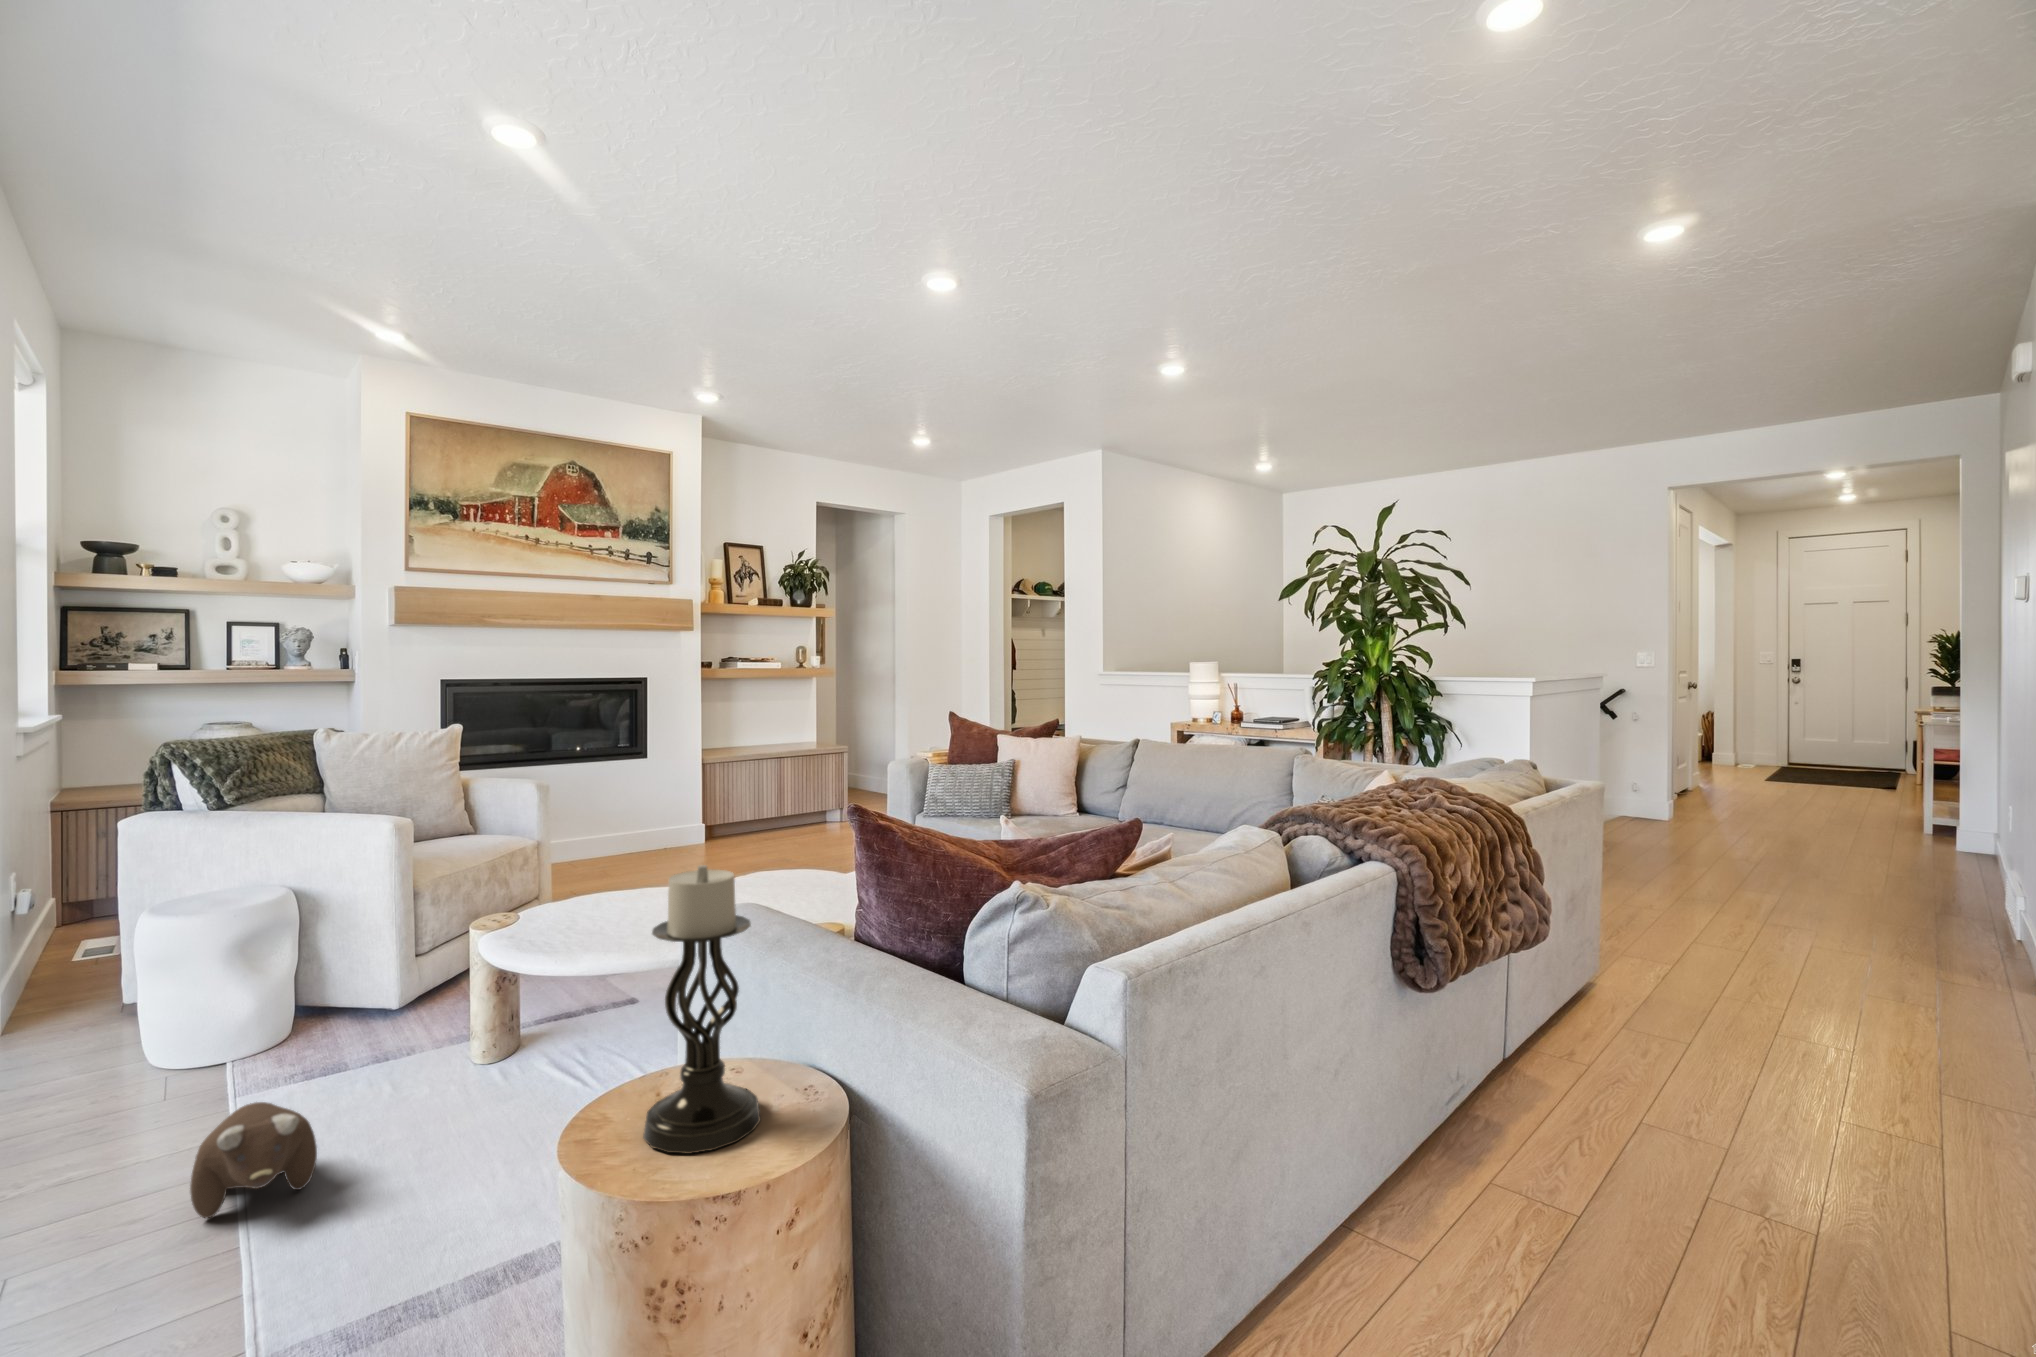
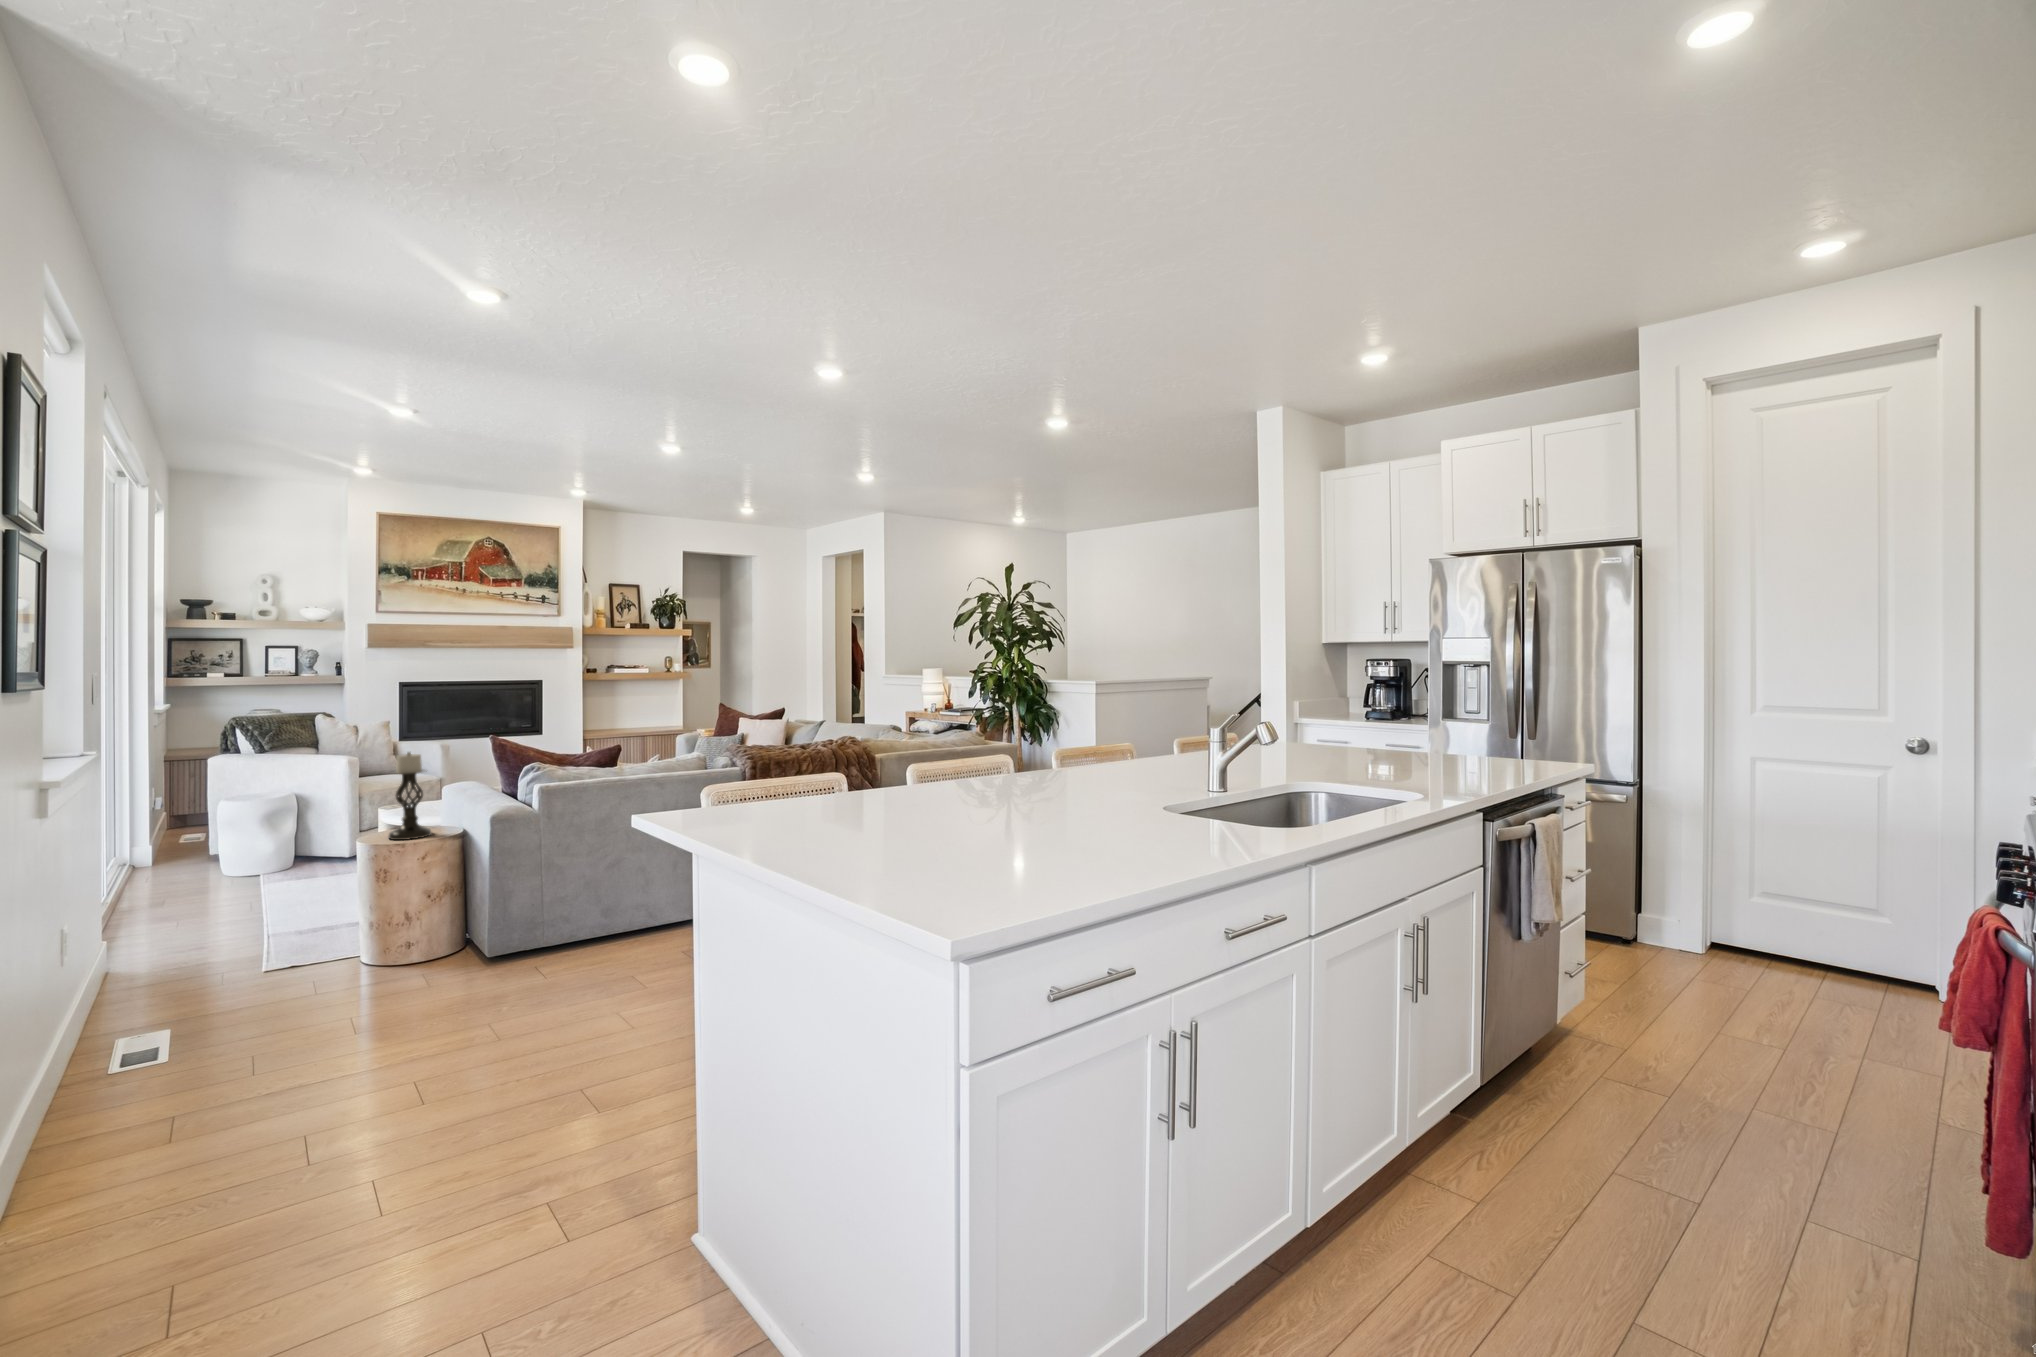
plush toy: present [190,1102,317,1218] -> none [246,869,300,912]

